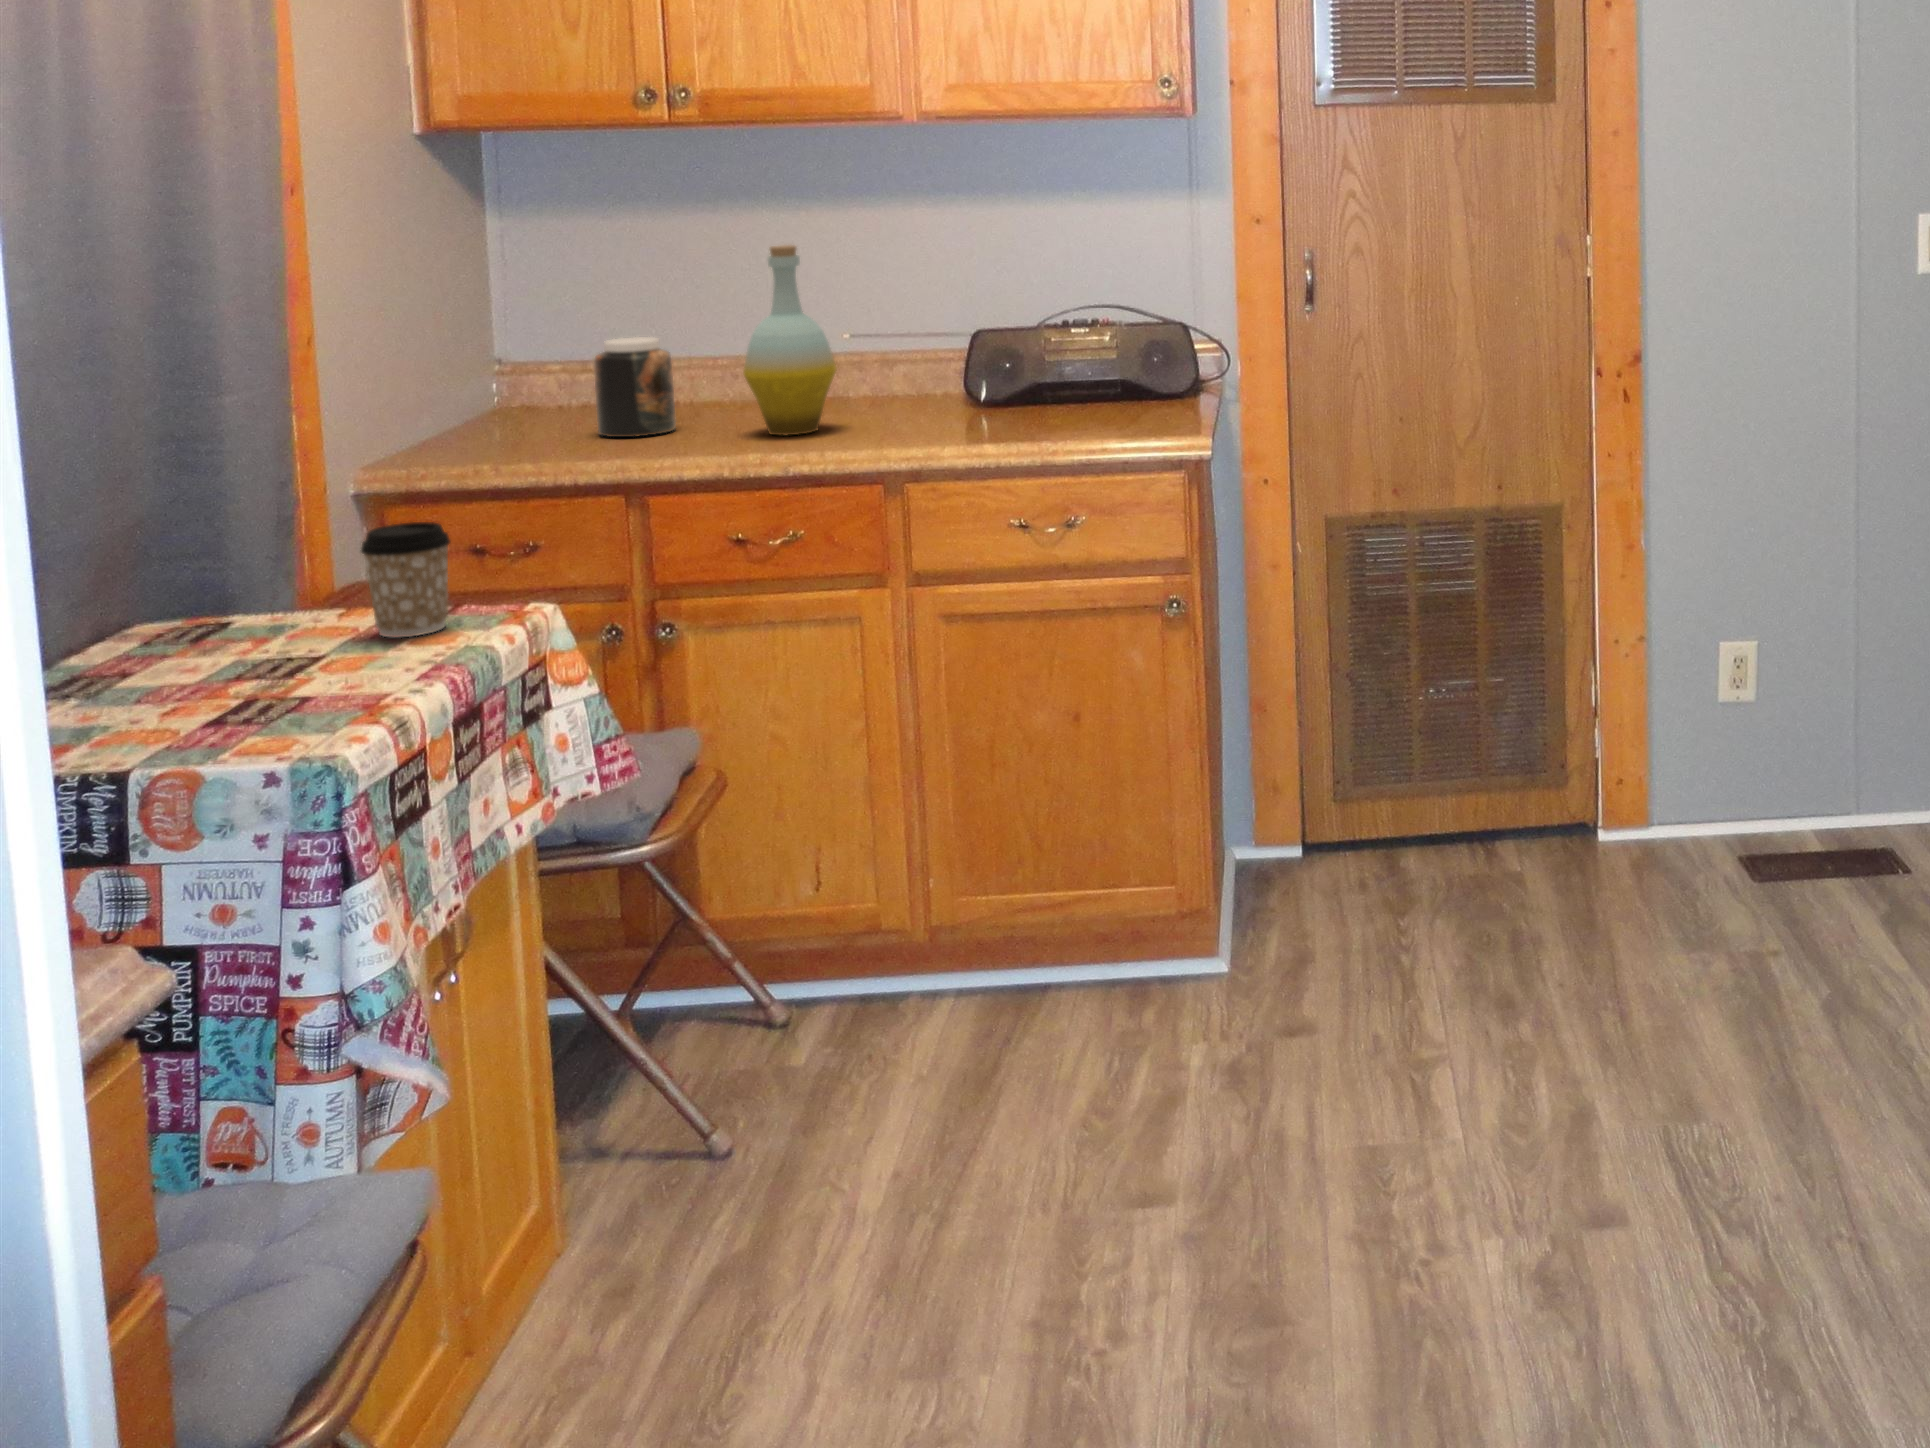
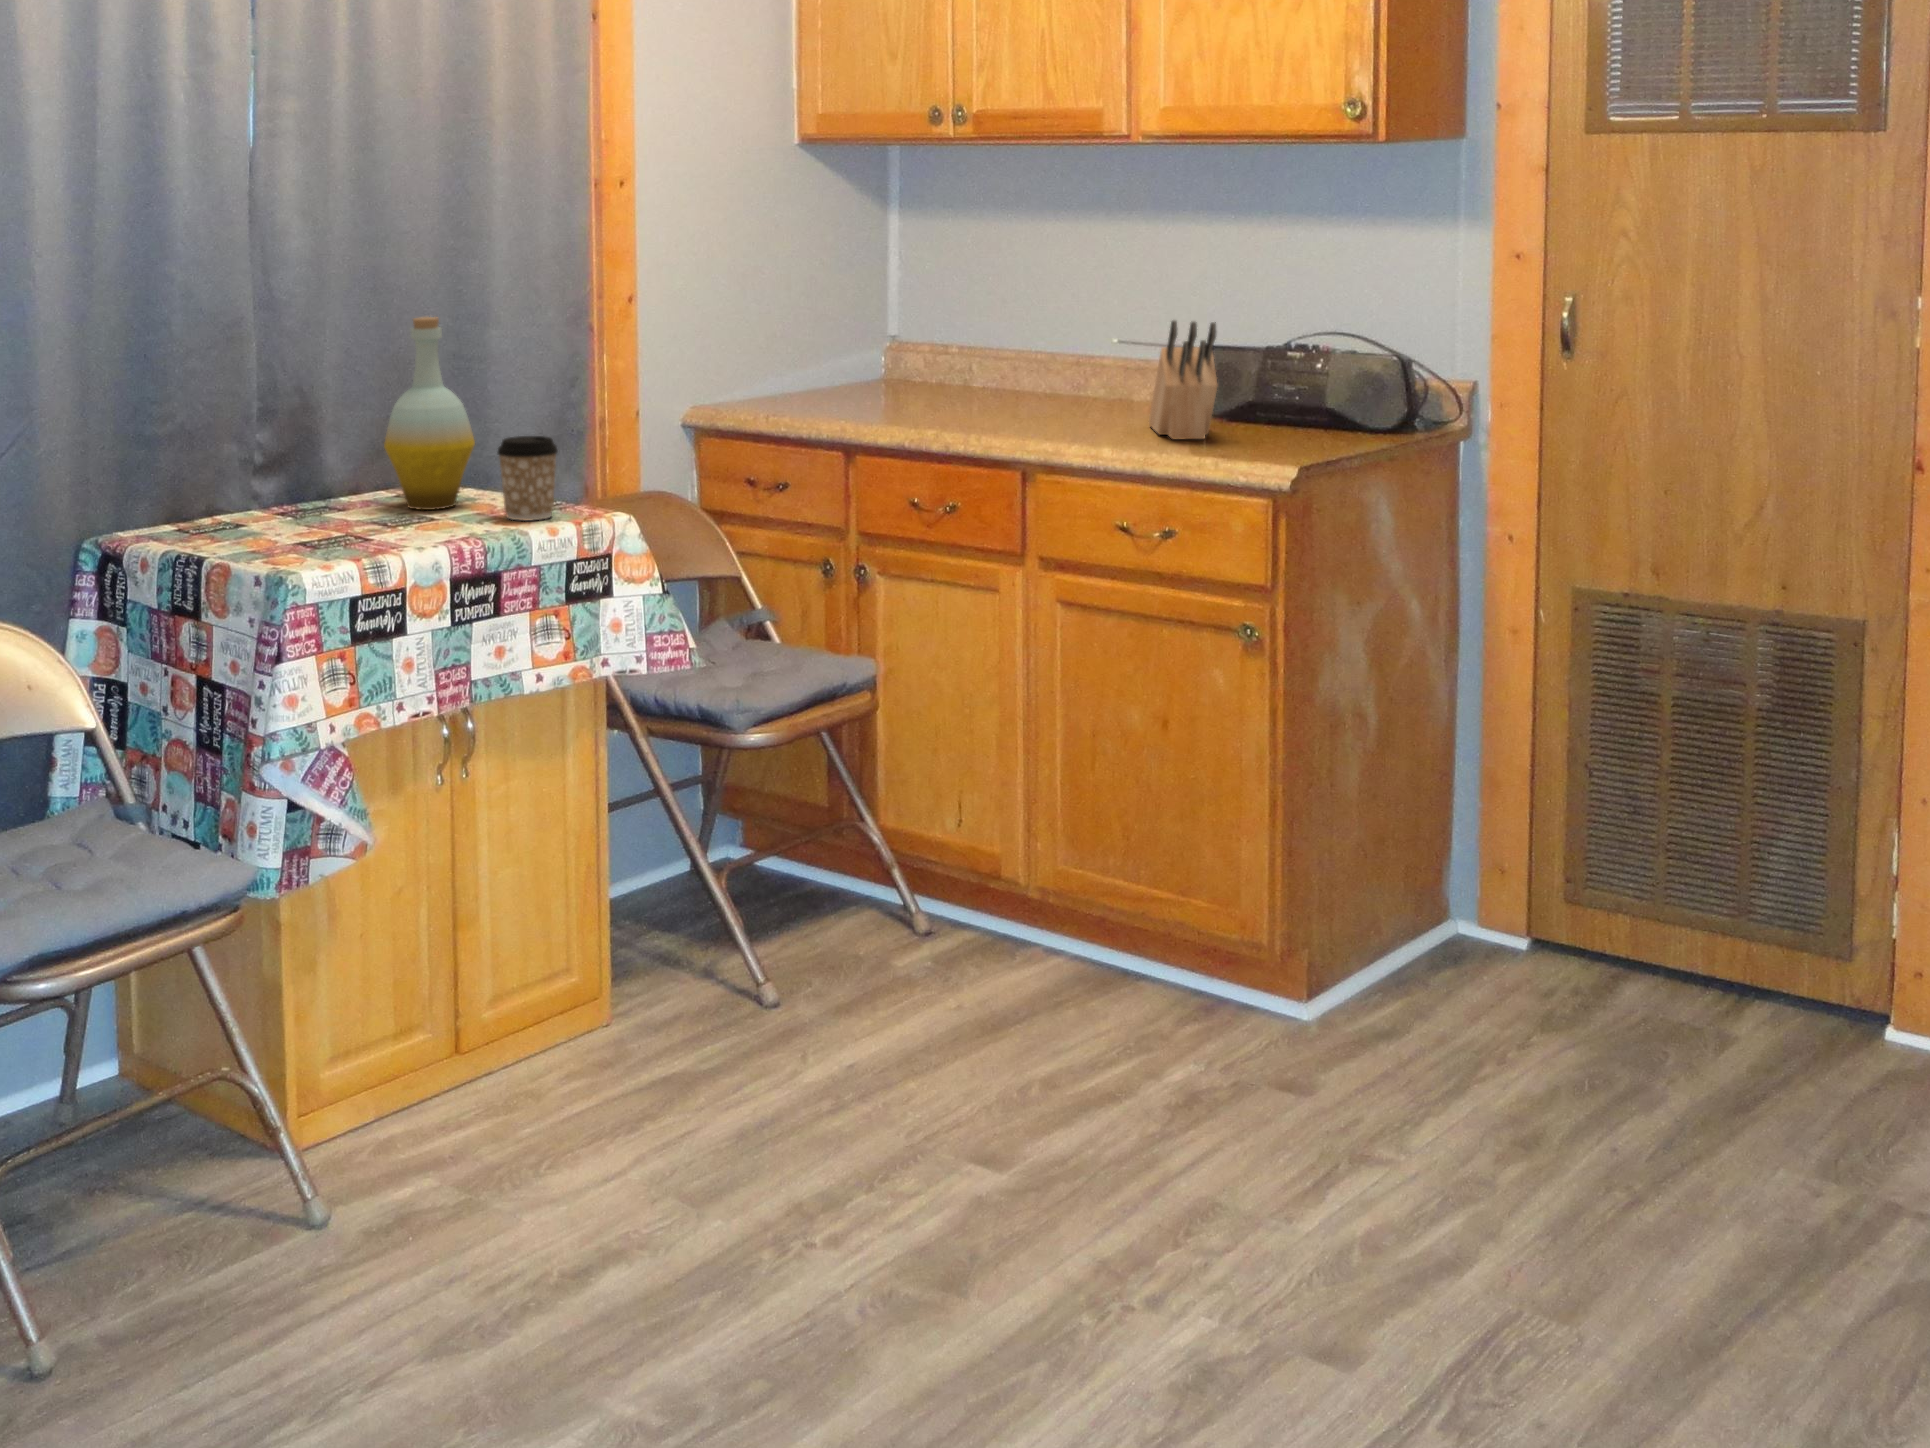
bottle: present [743,245,836,435] -> present [384,317,475,510]
knife block: none [953,304,1066,429] -> present [1149,320,1217,439]
jar: present [594,337,676,437] -> none [882,326,943,410]

